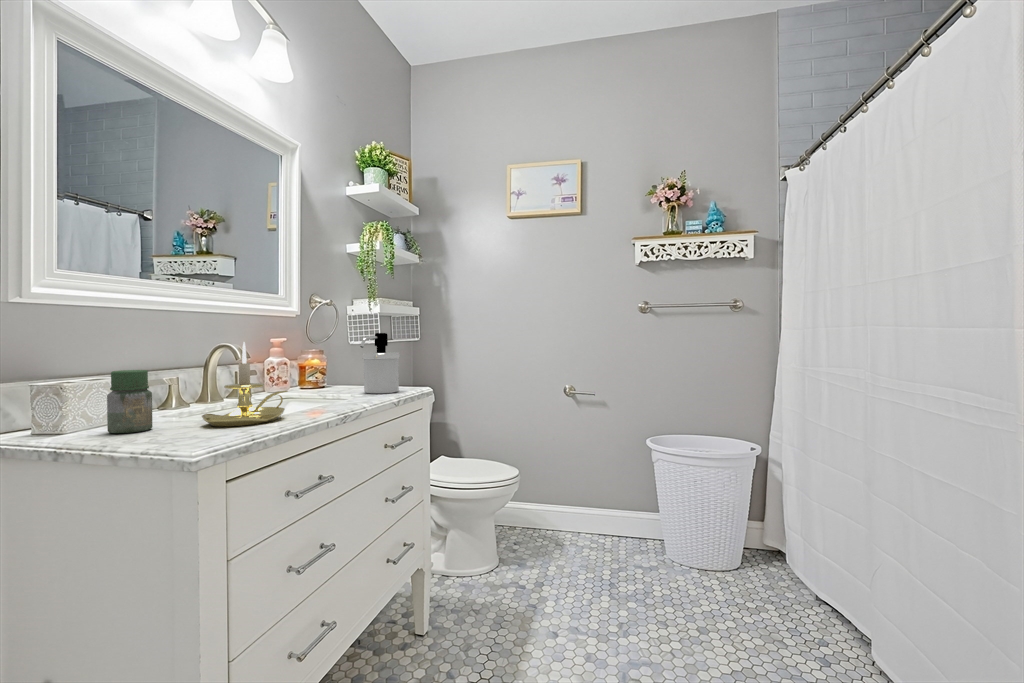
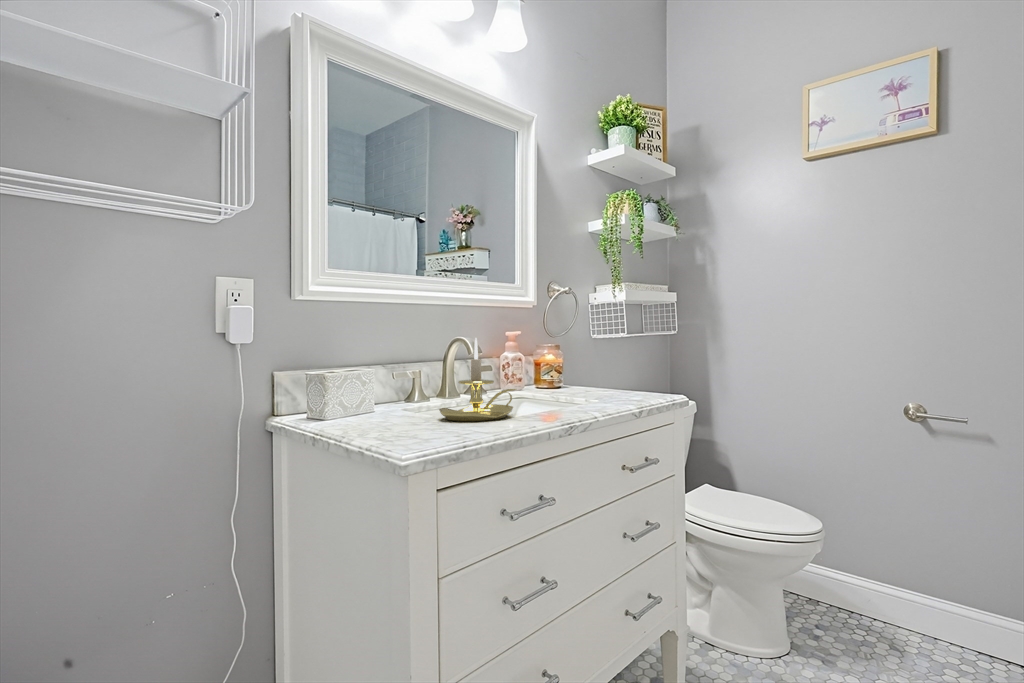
soap dispenser: present [360,333,400,394] -> none [596,326,643,397]
jar: present [107,370,152,433] -> none [365,363,399,421]

